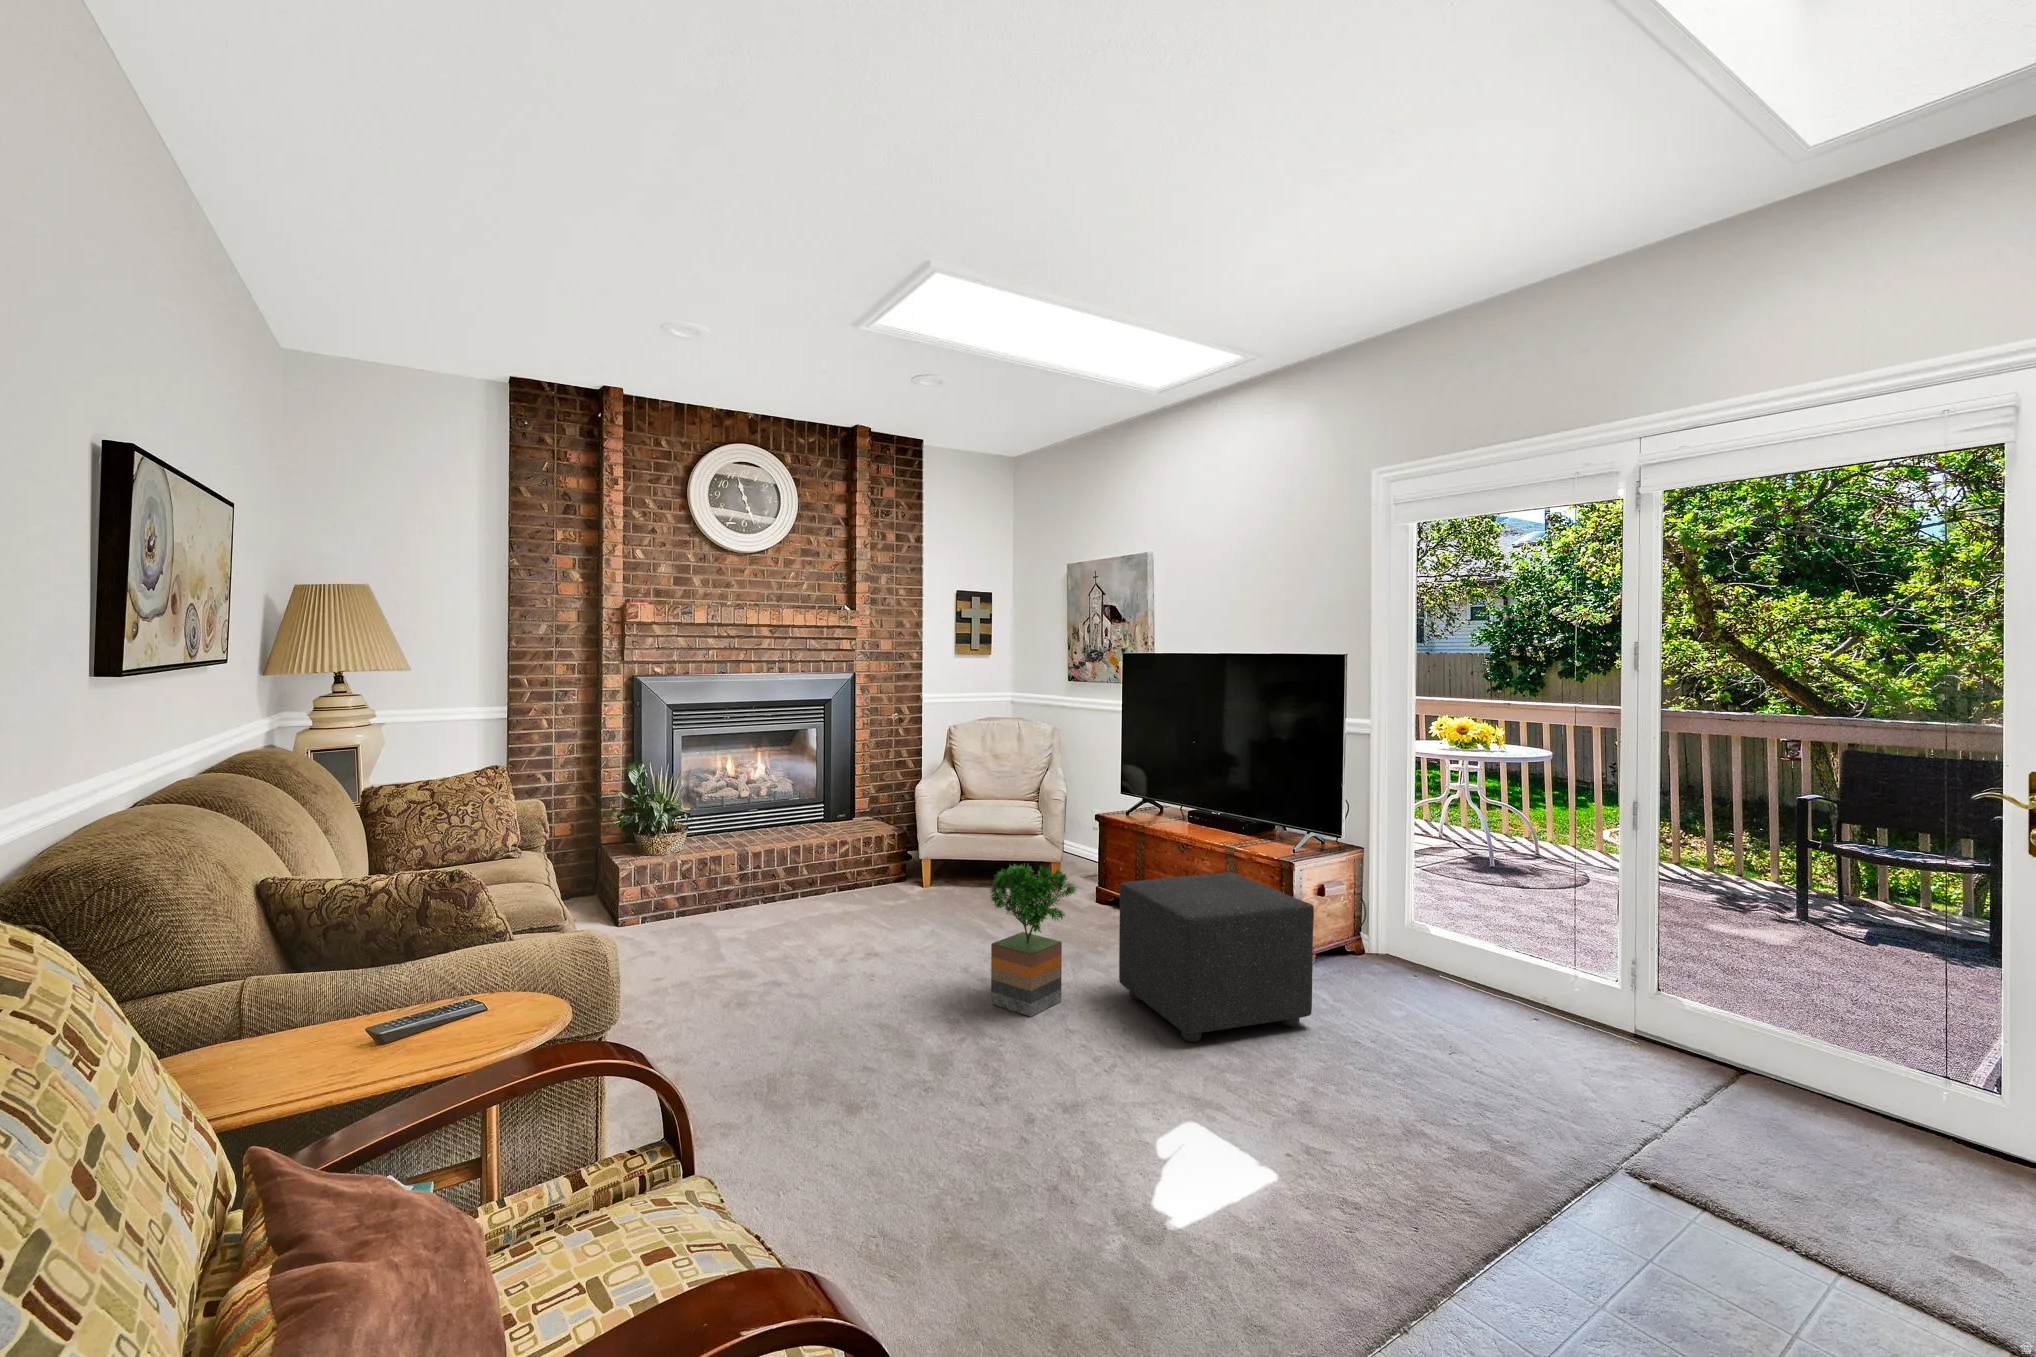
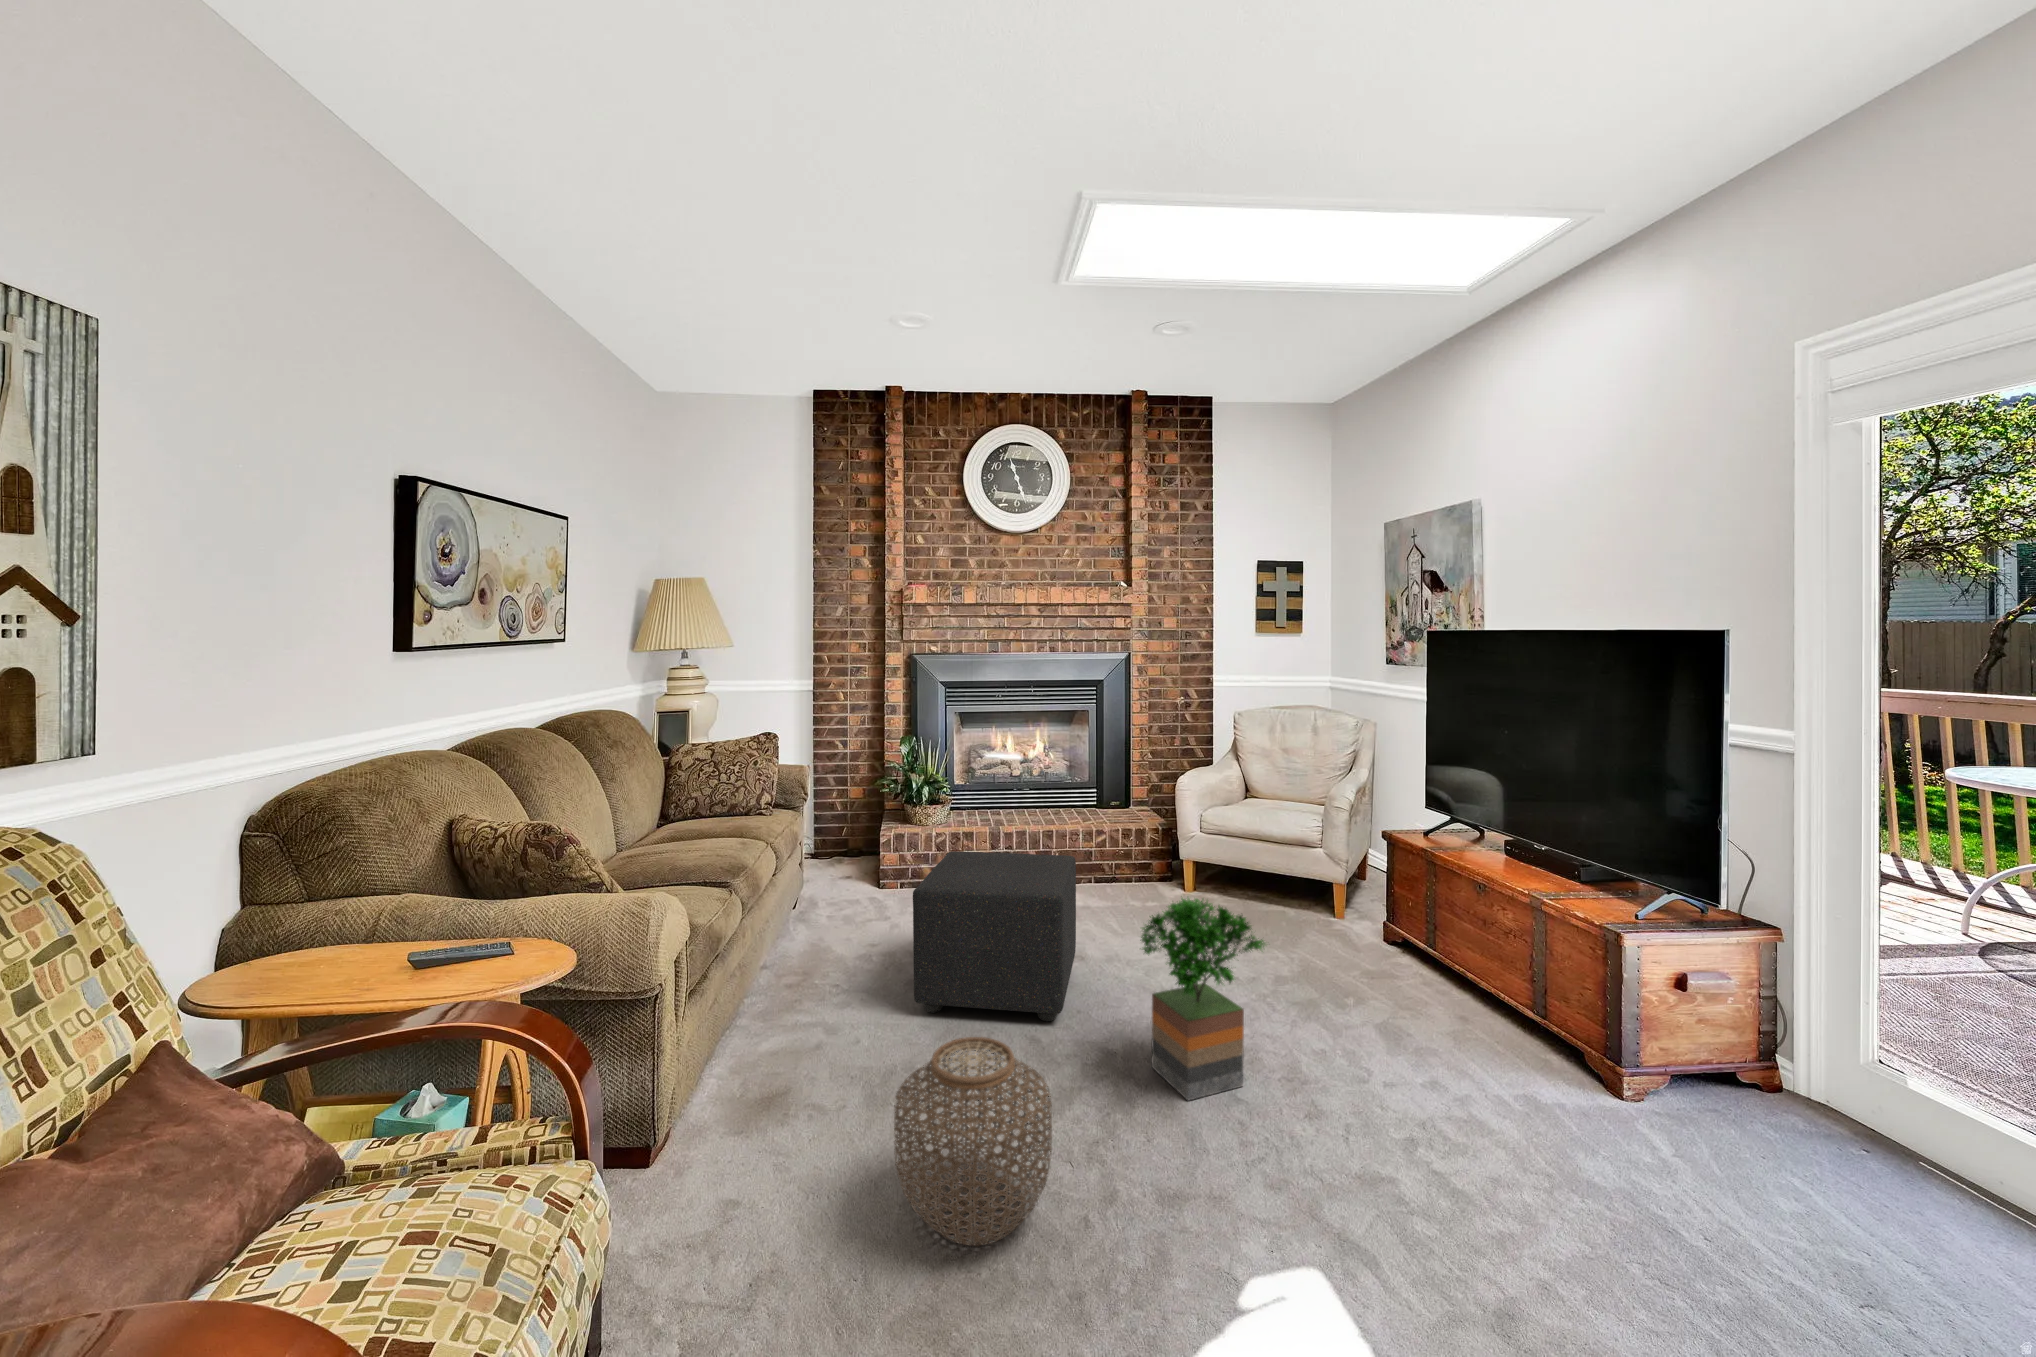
ottoman: present [1119,872,1314,1042] -> present [913,851,1076,1021]
woven basket: none [872,973,994,1124] -> present [894,1037,1052,1246]

